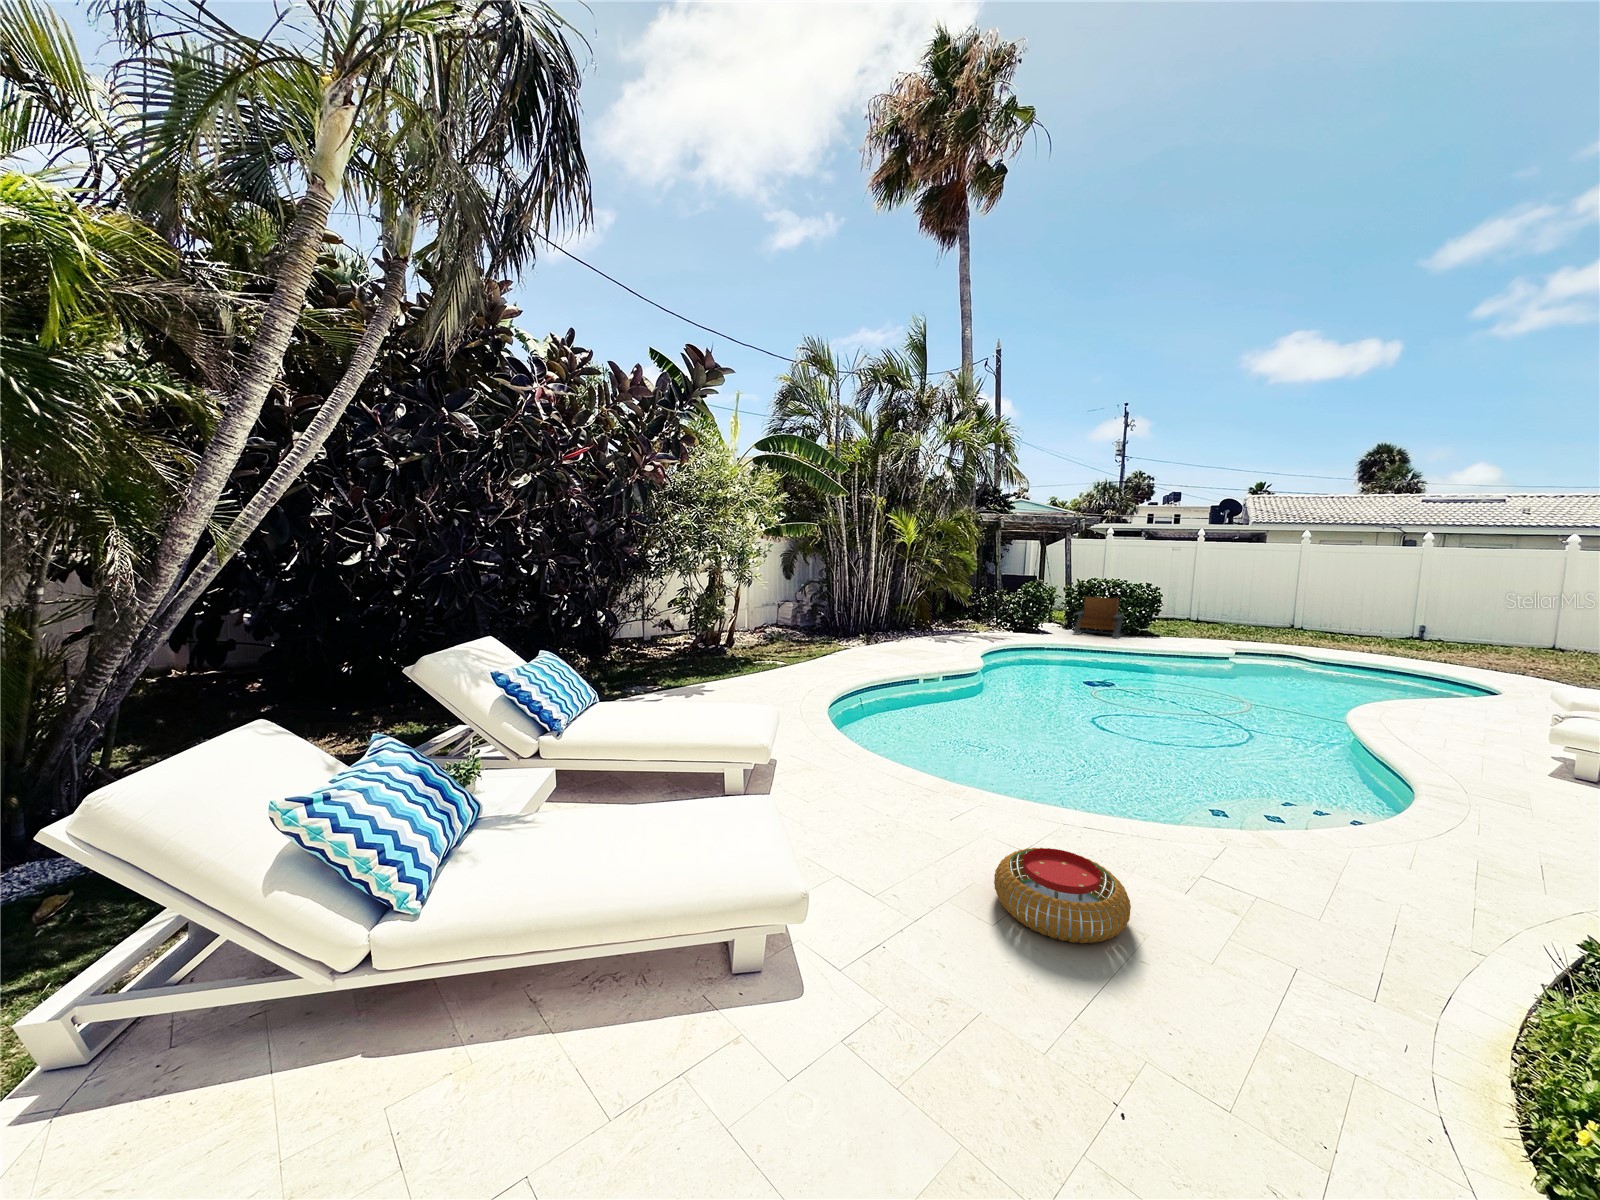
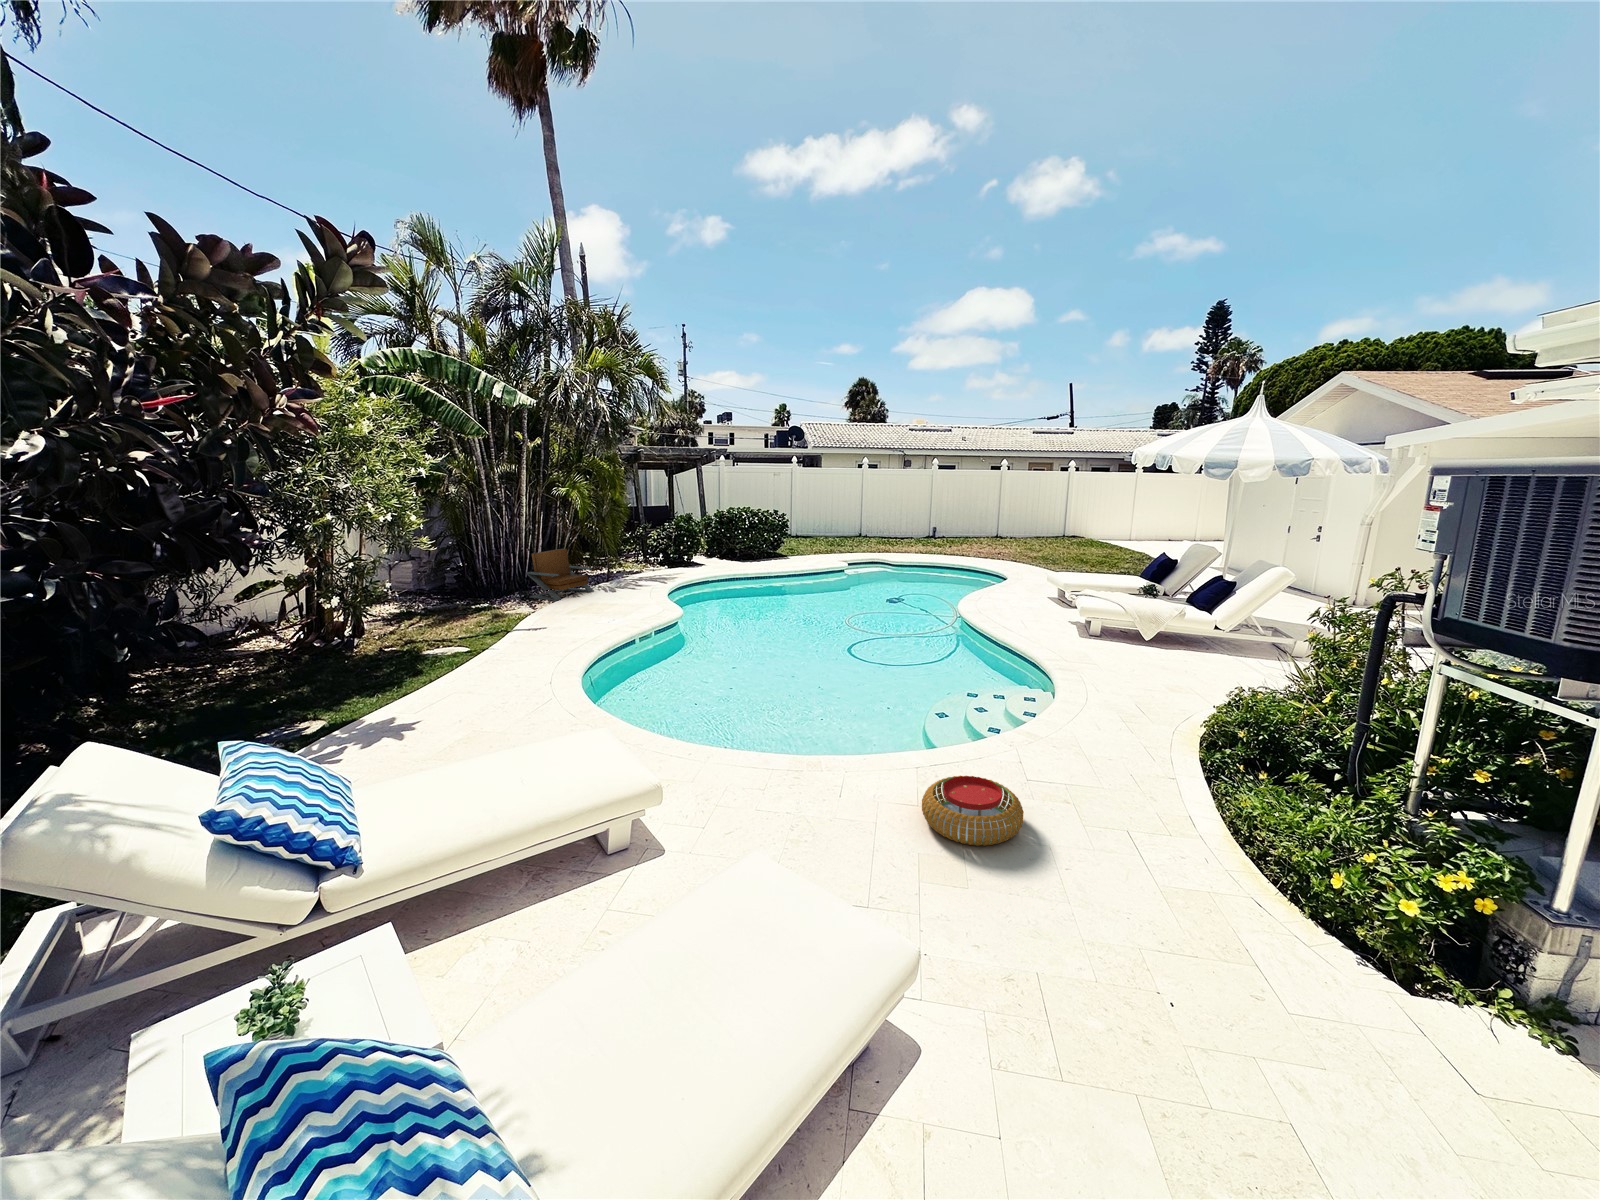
lounge chair: present [1073,597,1124,639] -> present [526,549,594,601]

